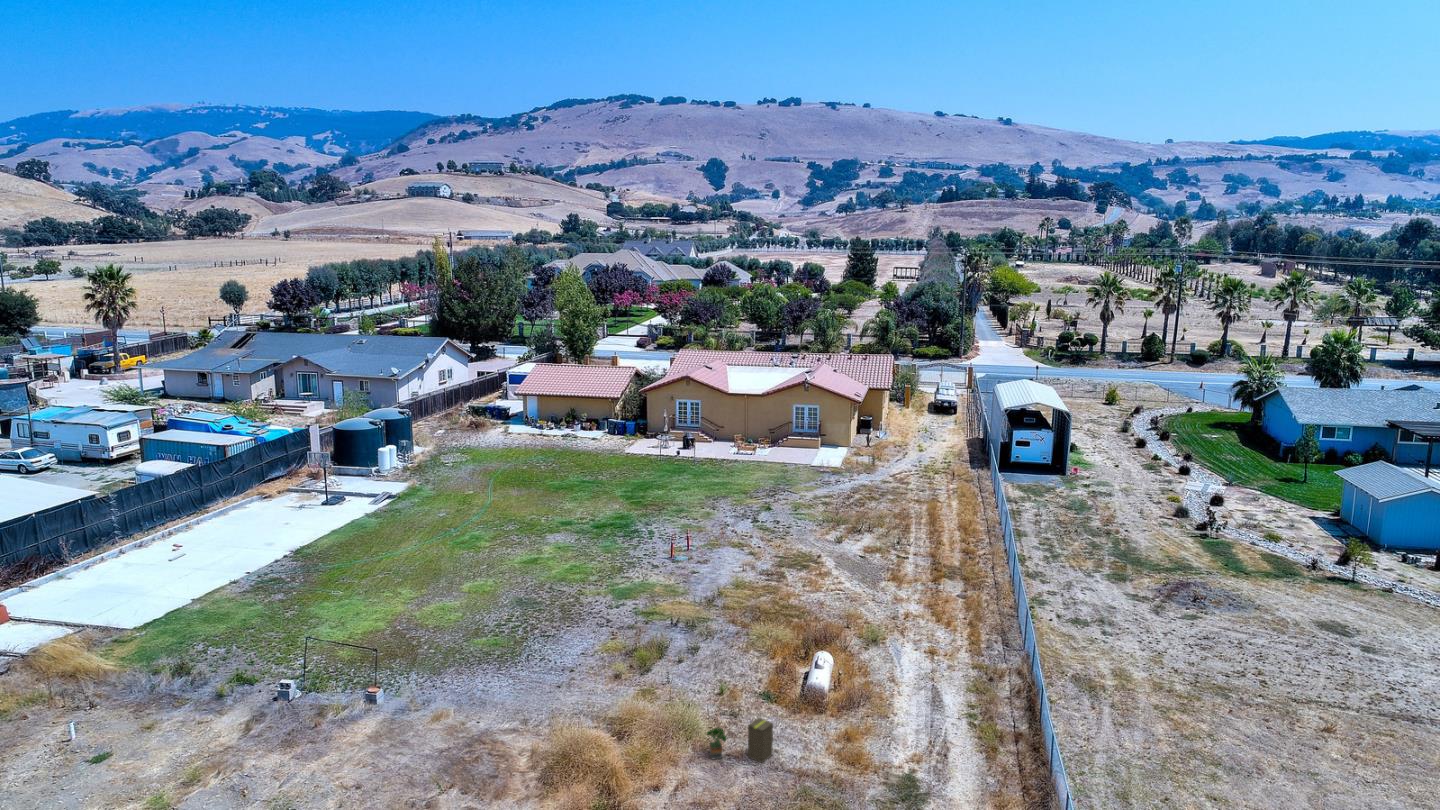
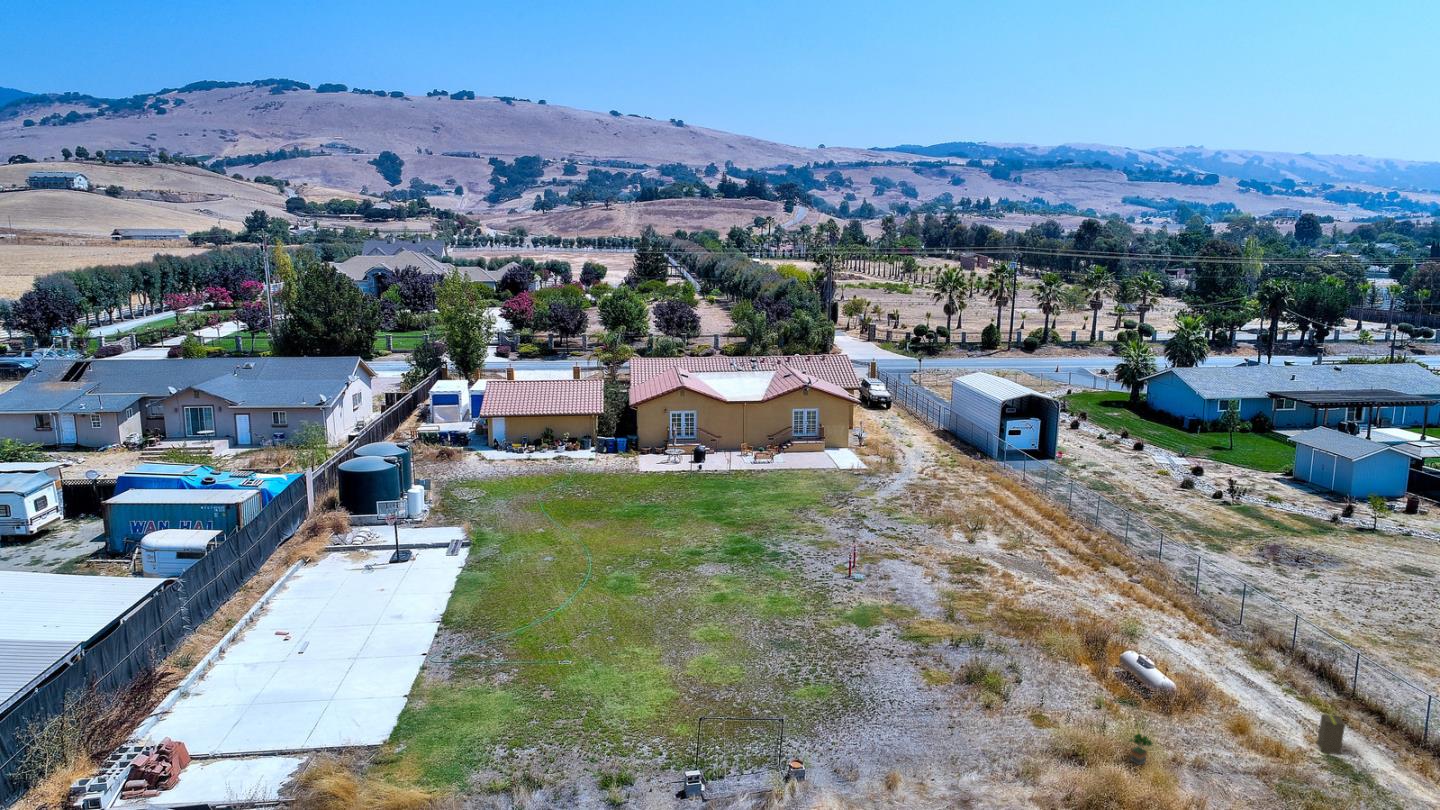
cardboard box: present [748,718,773,763] -> present [1317,714,1345,755]

